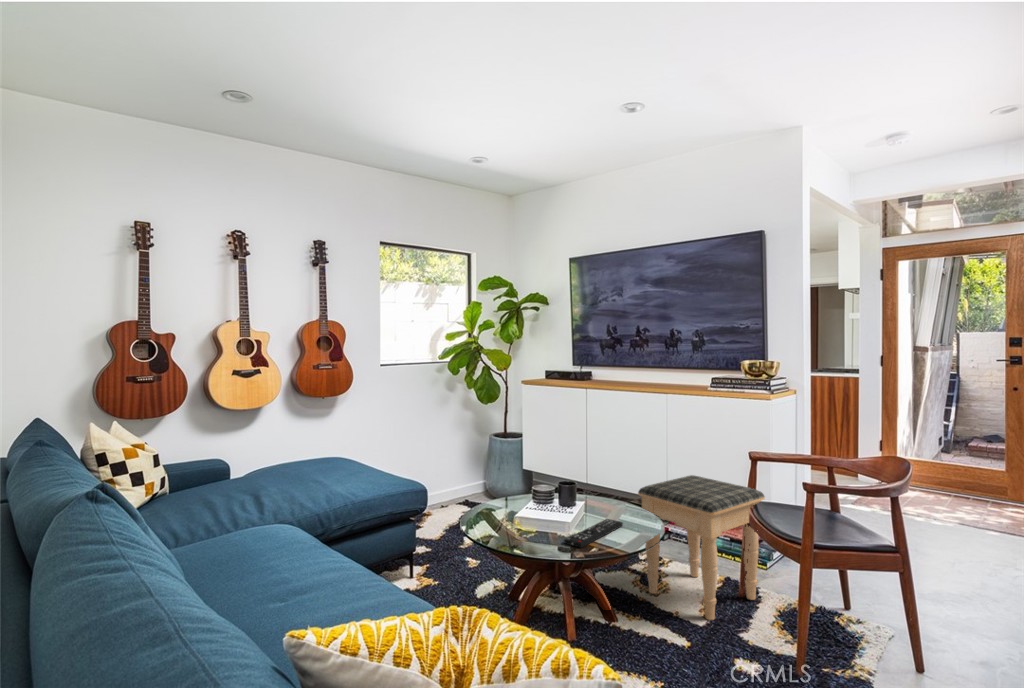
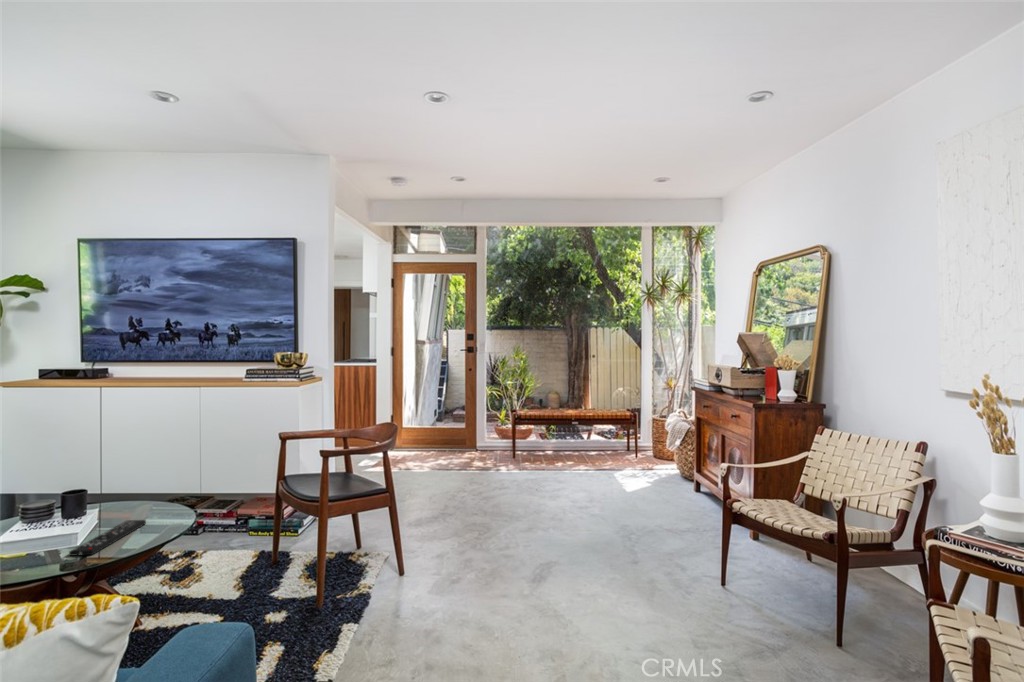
footstool: present [638,475,765,620] -> none [166,463,293,592]

